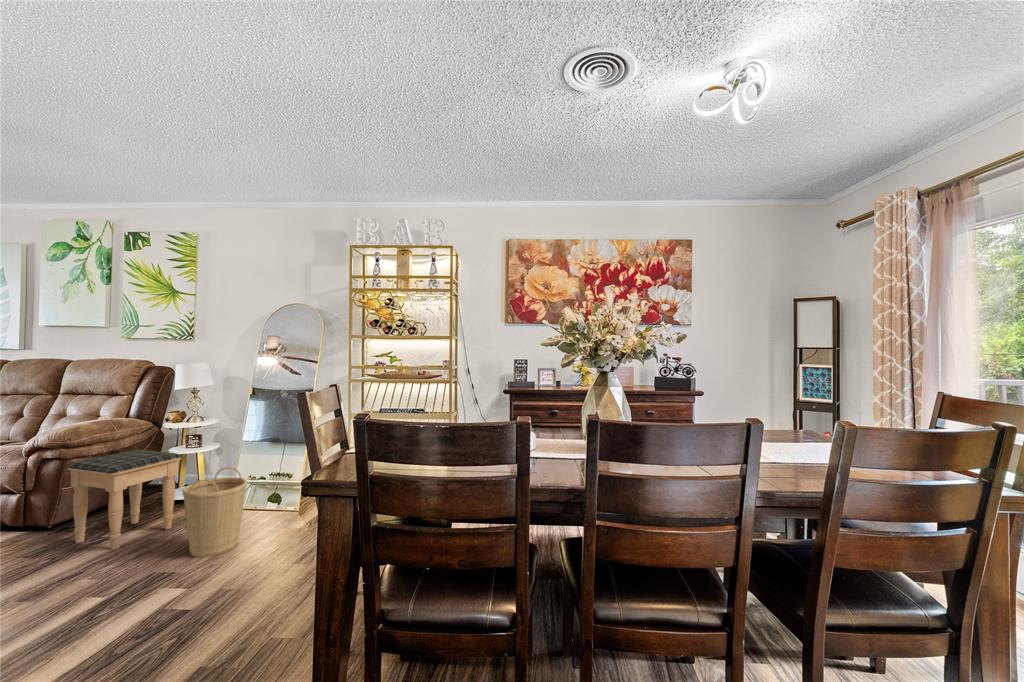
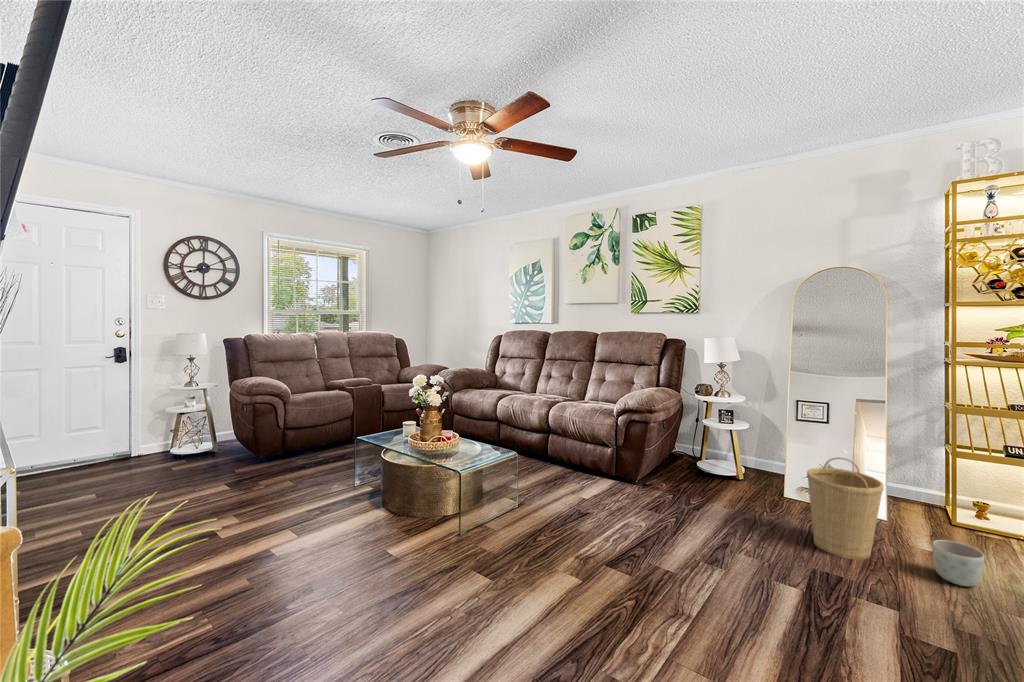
footstool: present [68,450,181,550] -> none [668,421,759,520]
planter: none [266,521,298,555] -> present [933,540,985,586]

